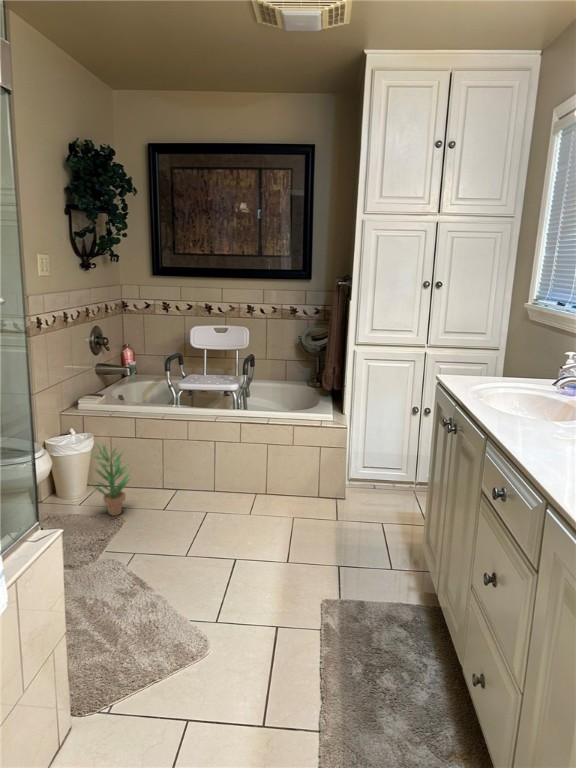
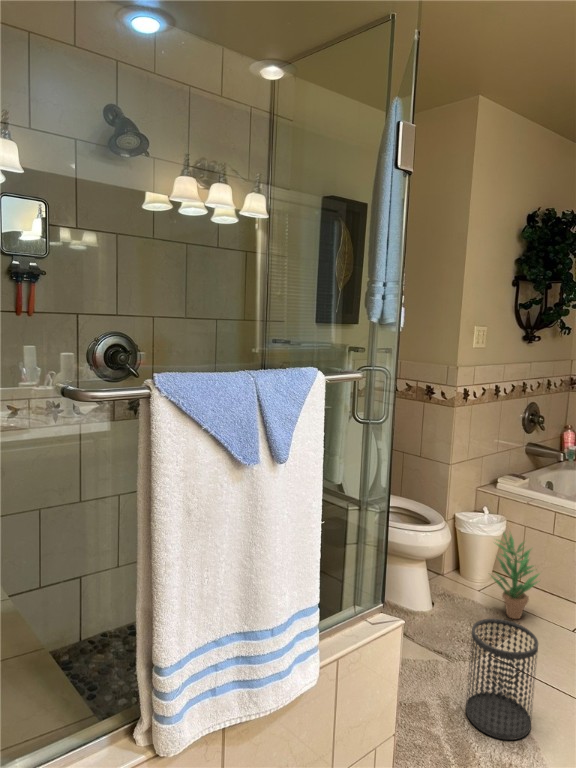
wastebasket: none [97,512,156,610] -> present [466,619,538,740]

